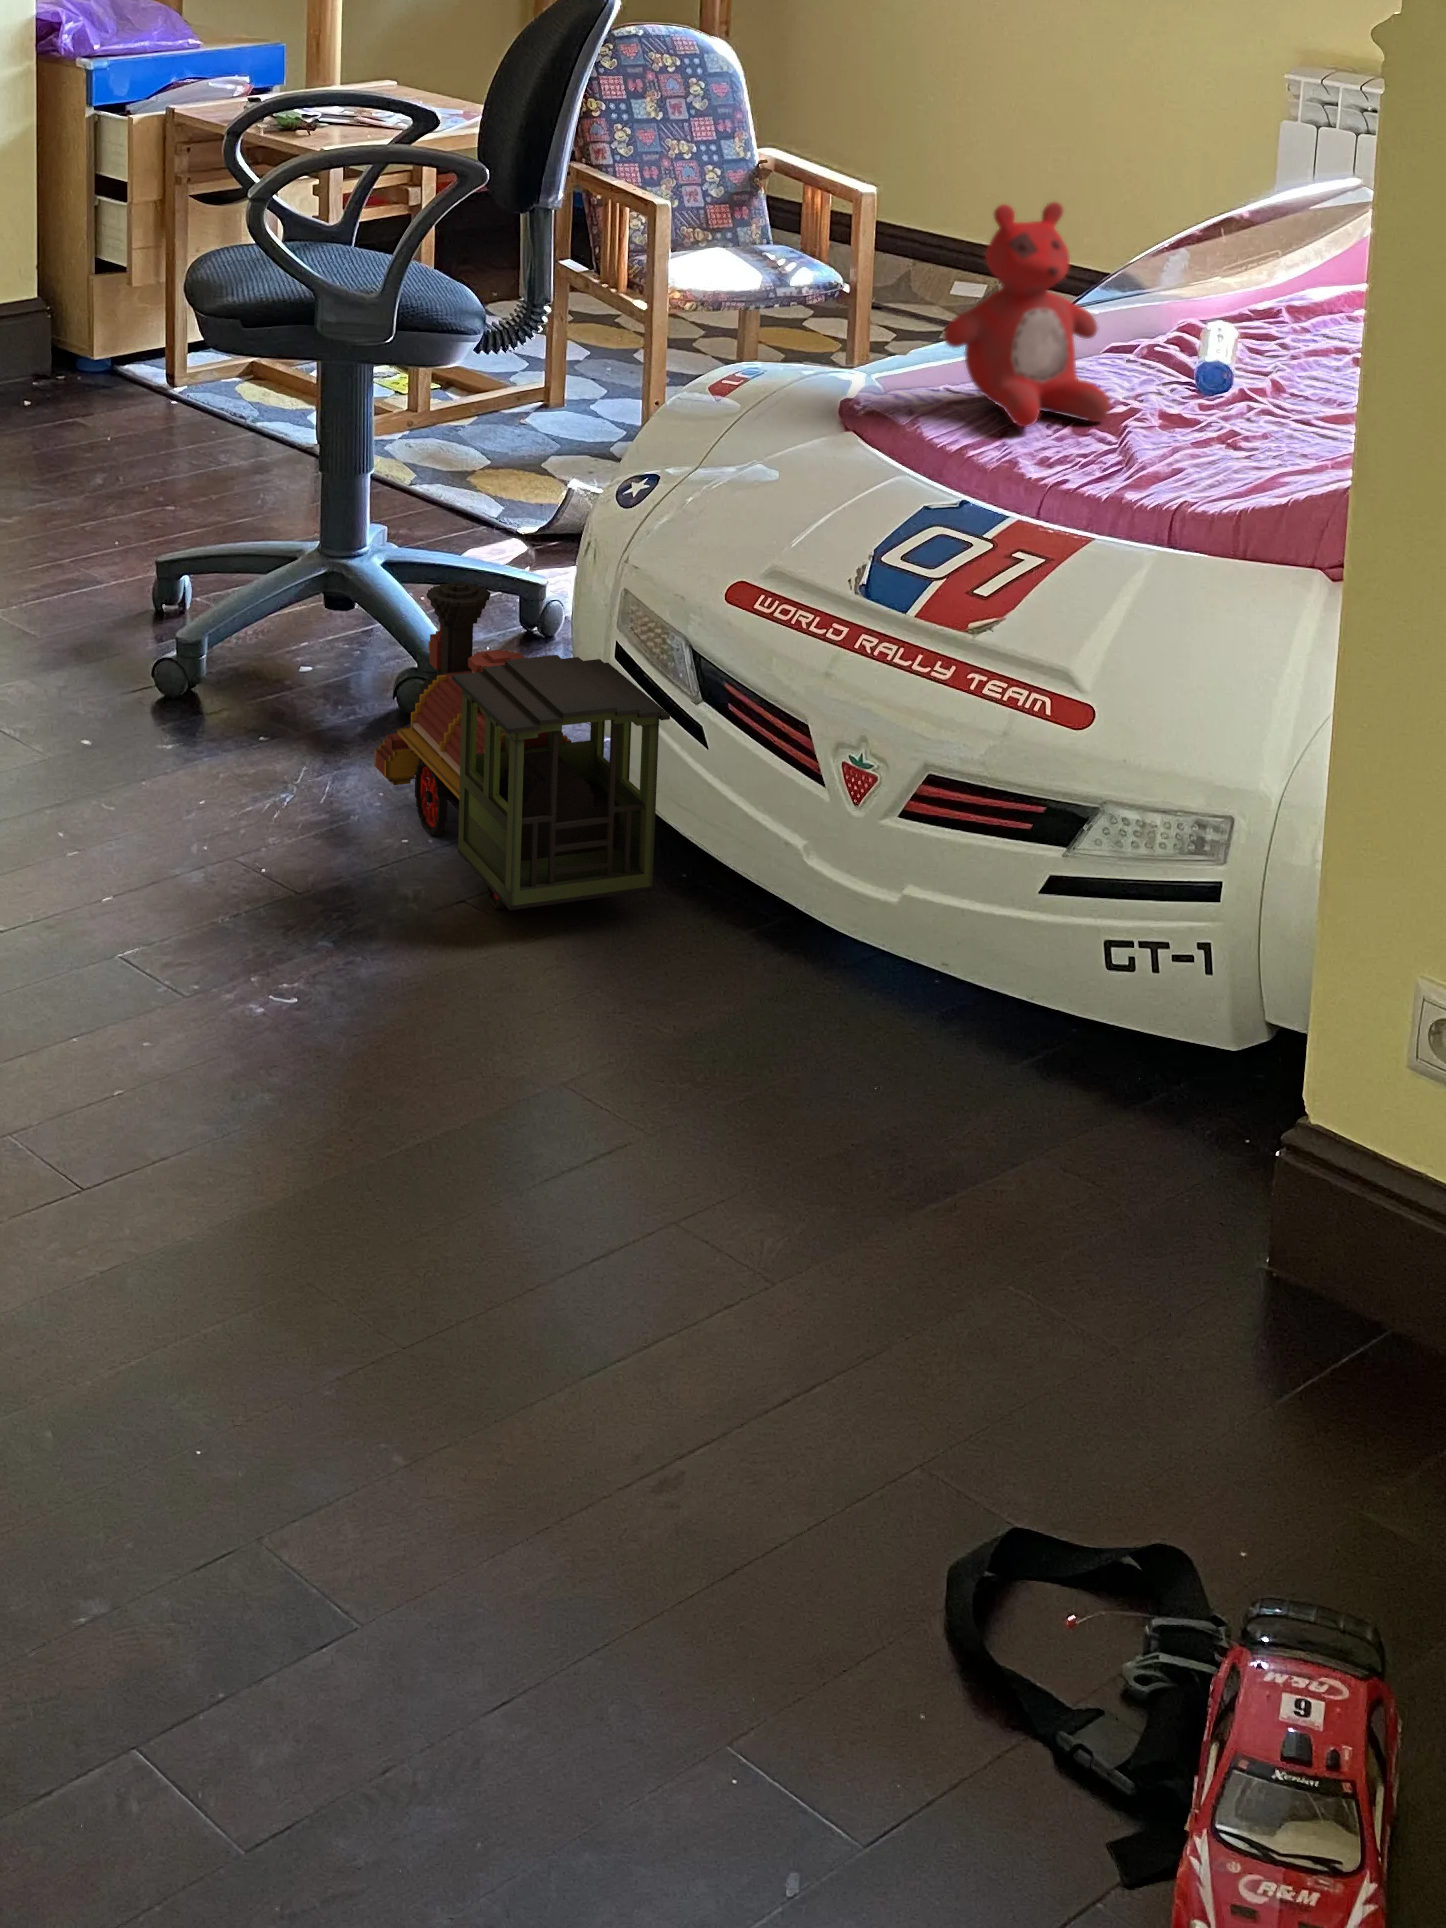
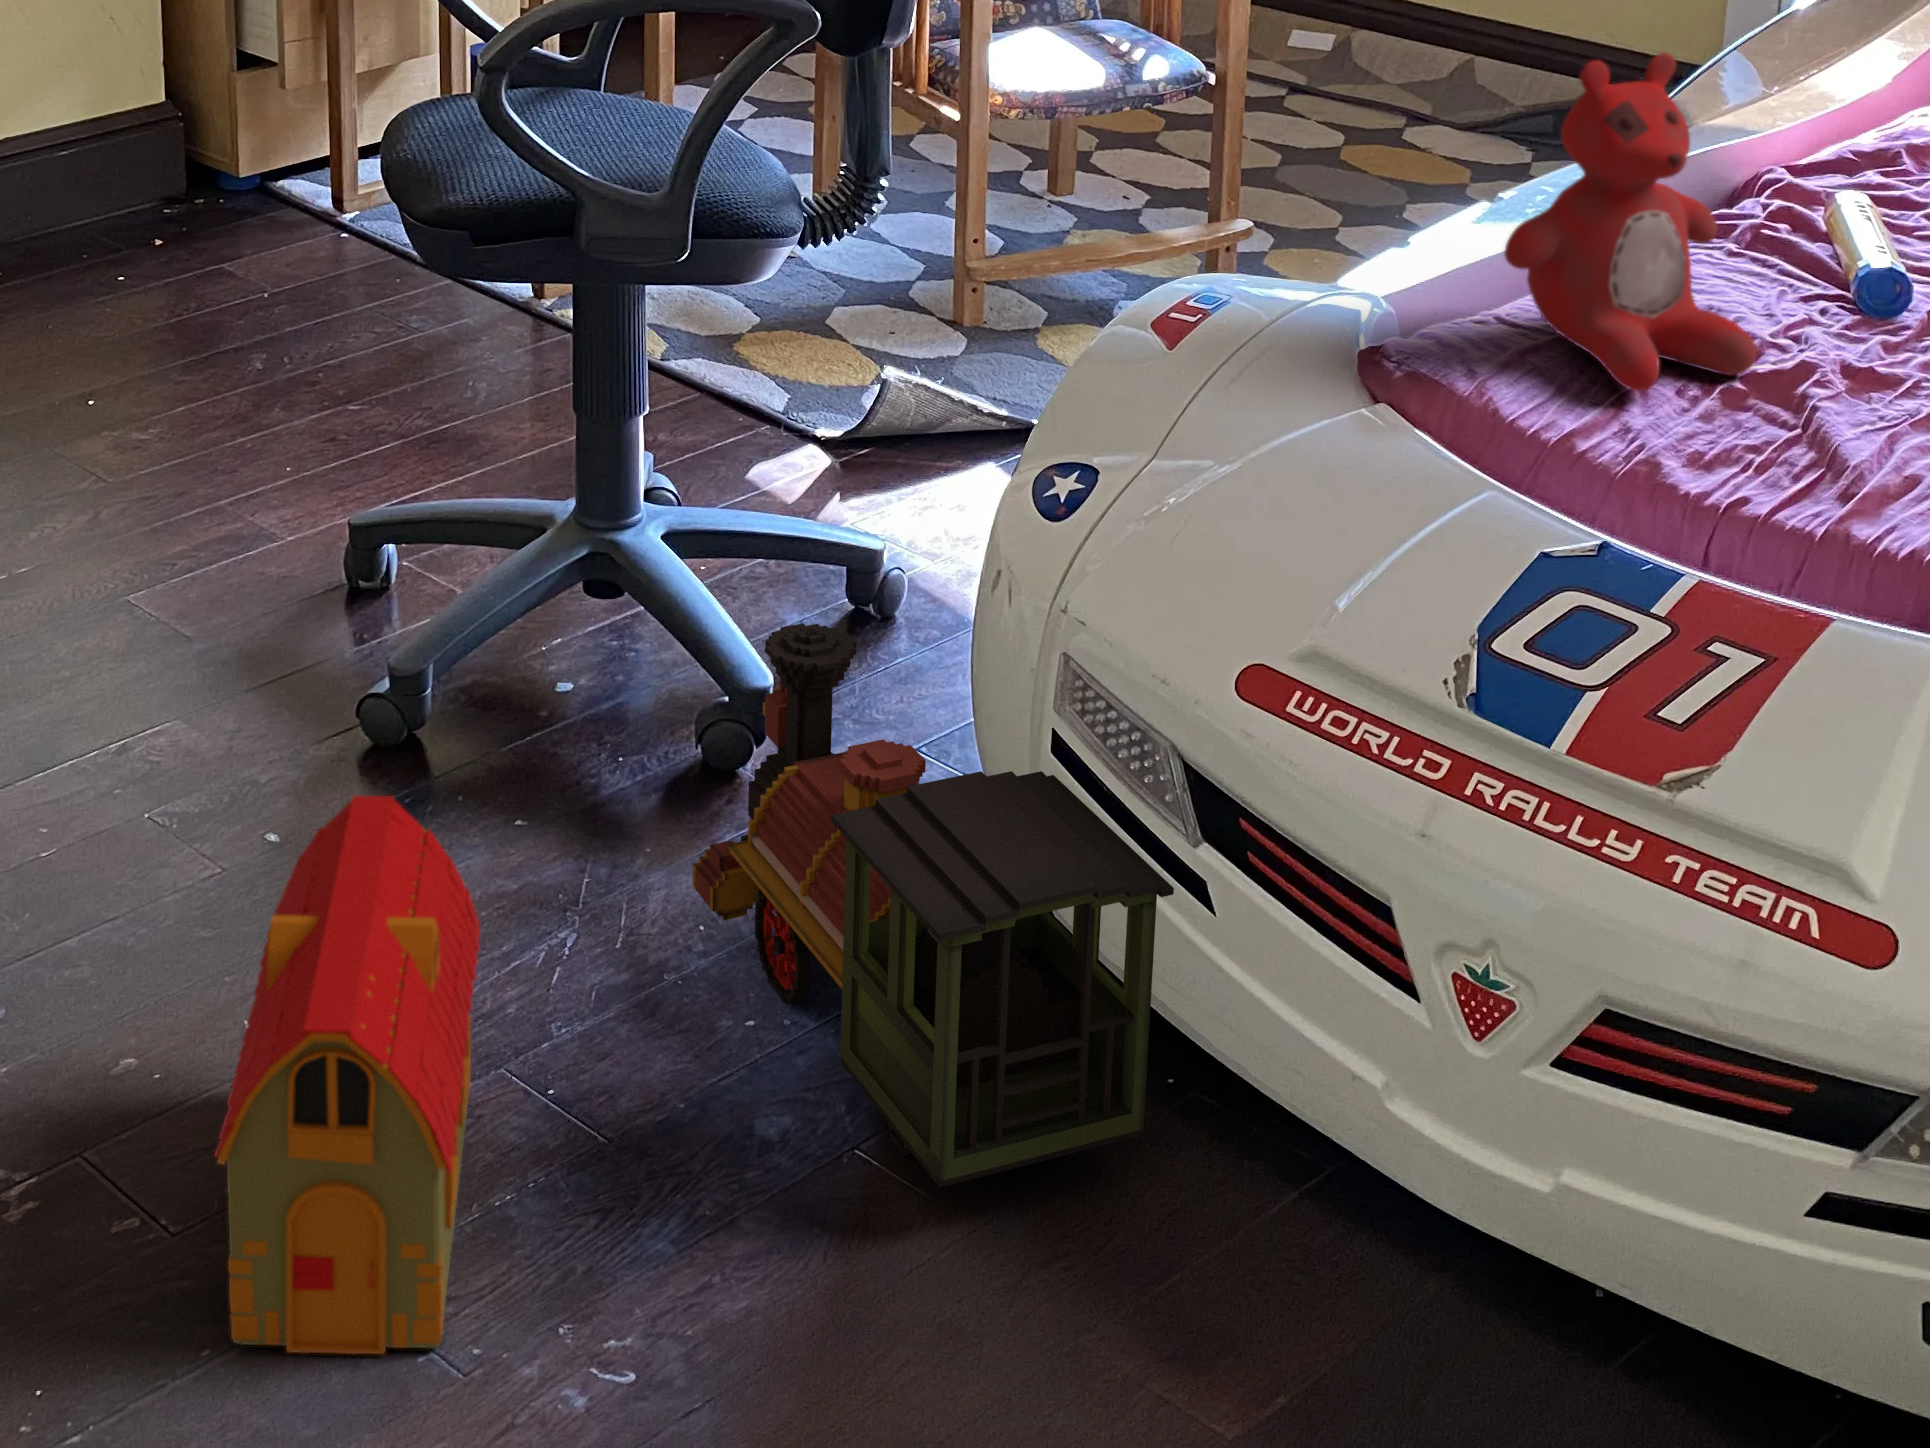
toy house: none [28,659,217,988] -> present [215,796,480,1354]

